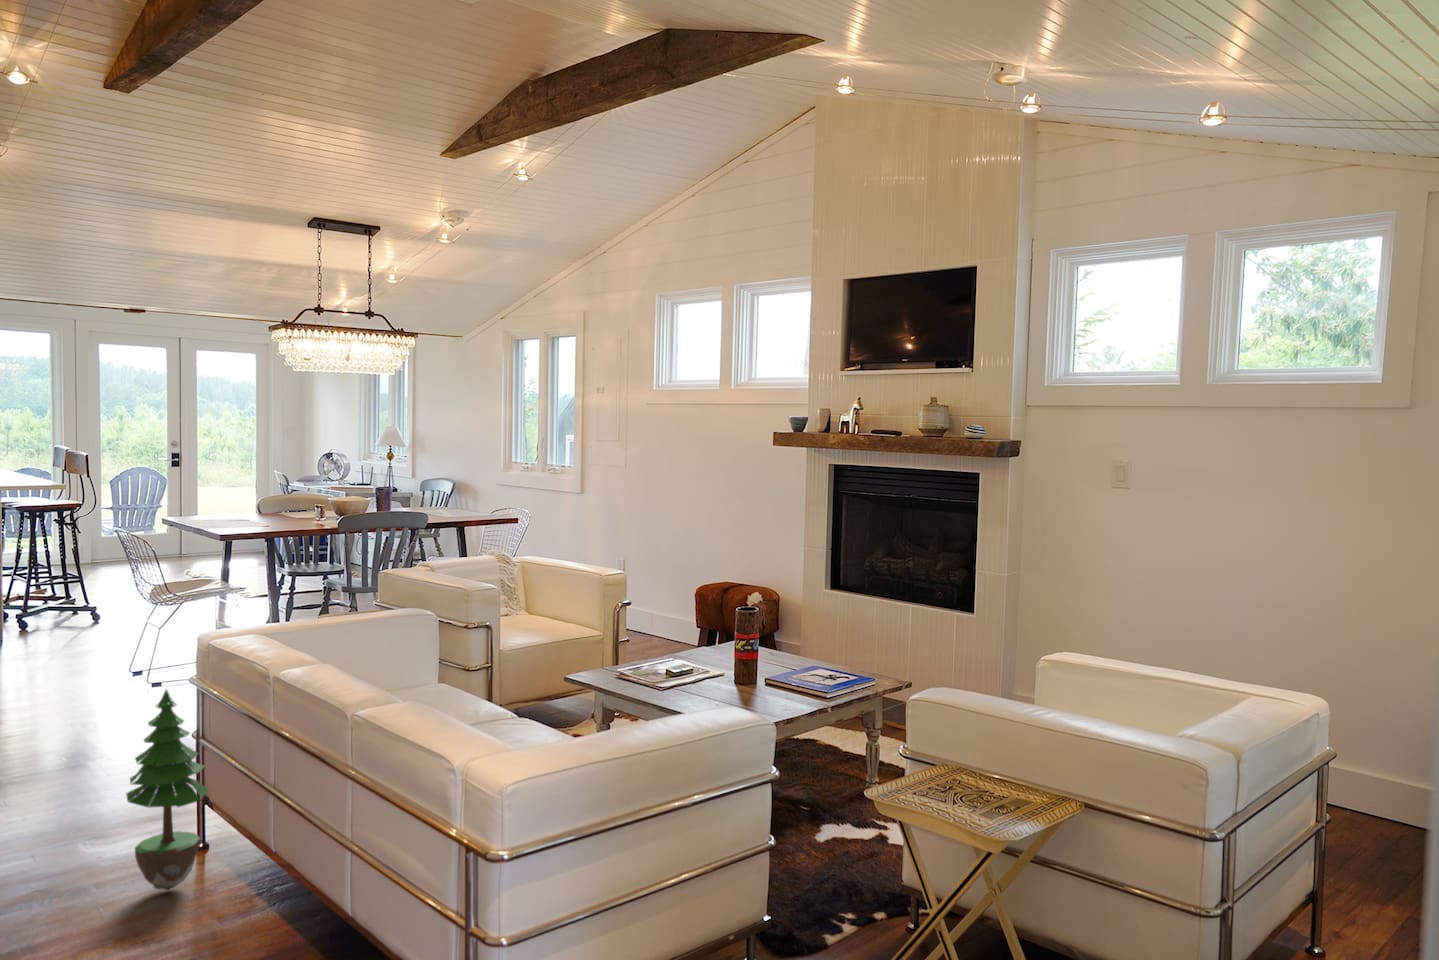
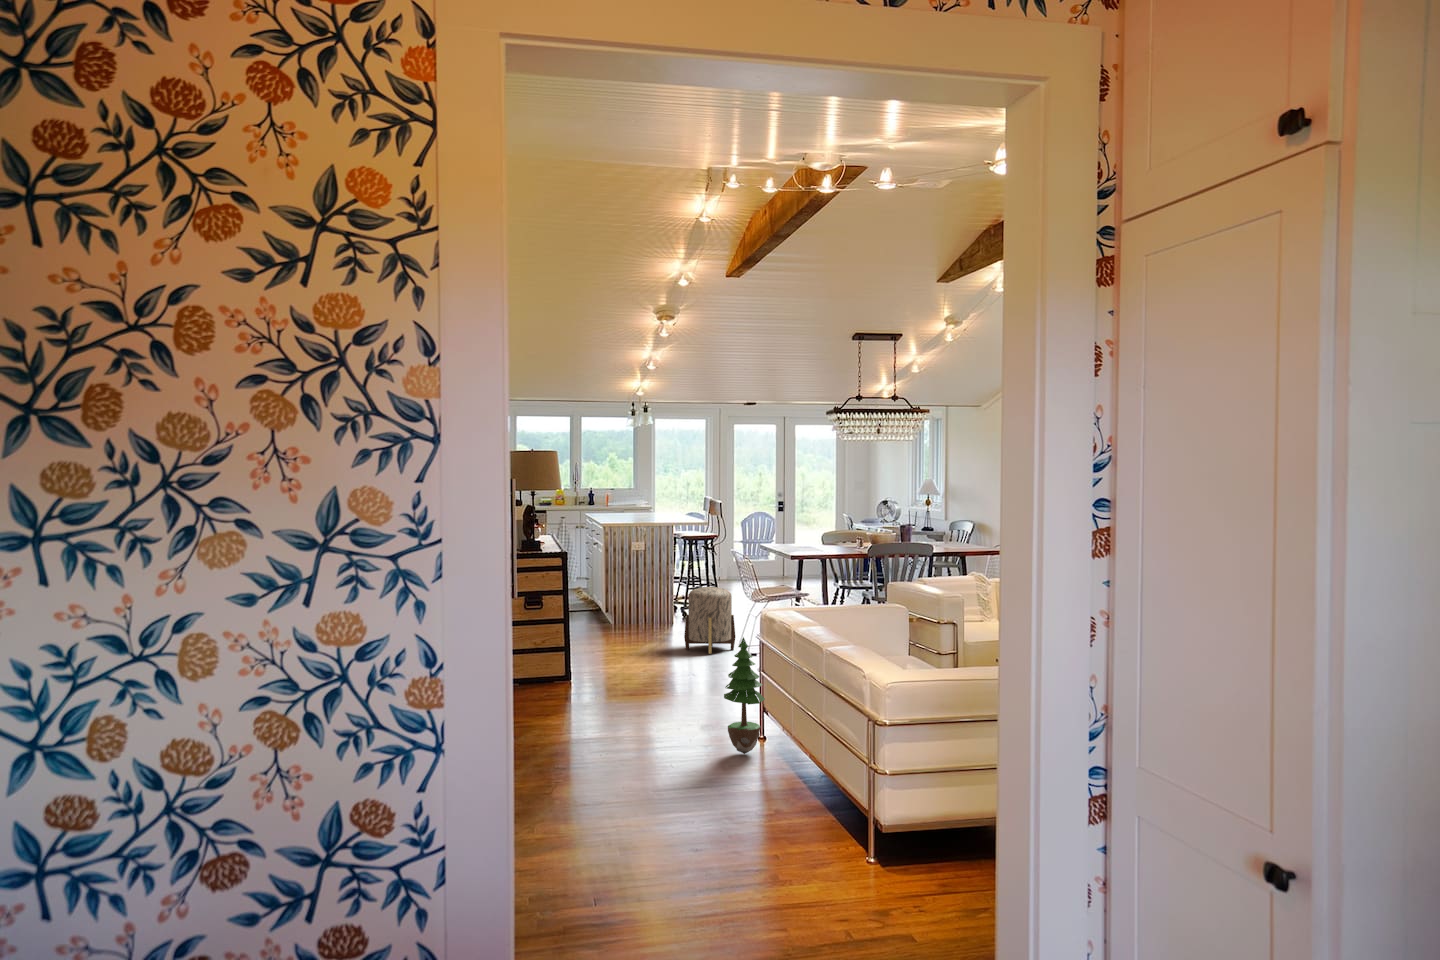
ottoman: none [24,586,121,693] -> present [684,587,735,654]

